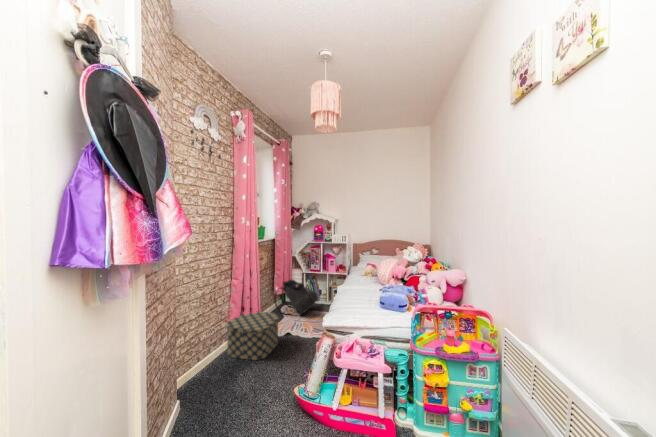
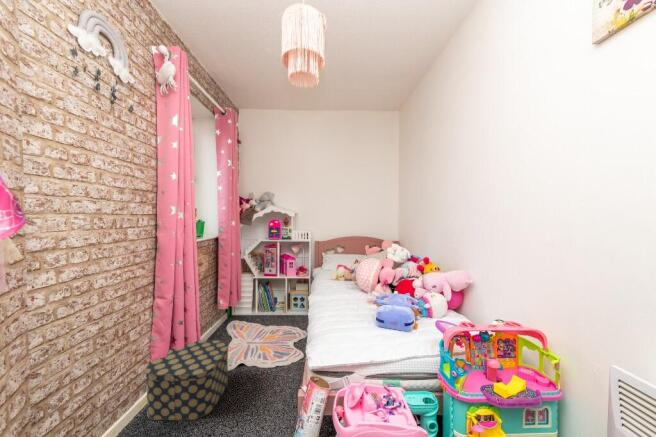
backpack: present [274,280,318,315] -> none [217,288,275,335]

